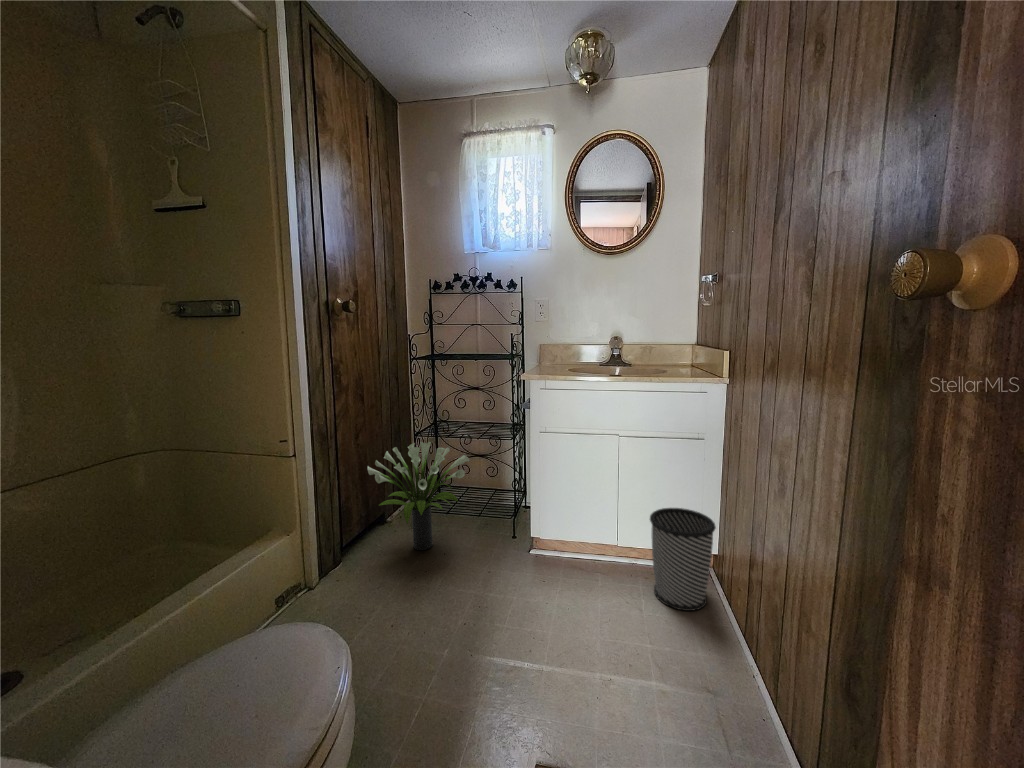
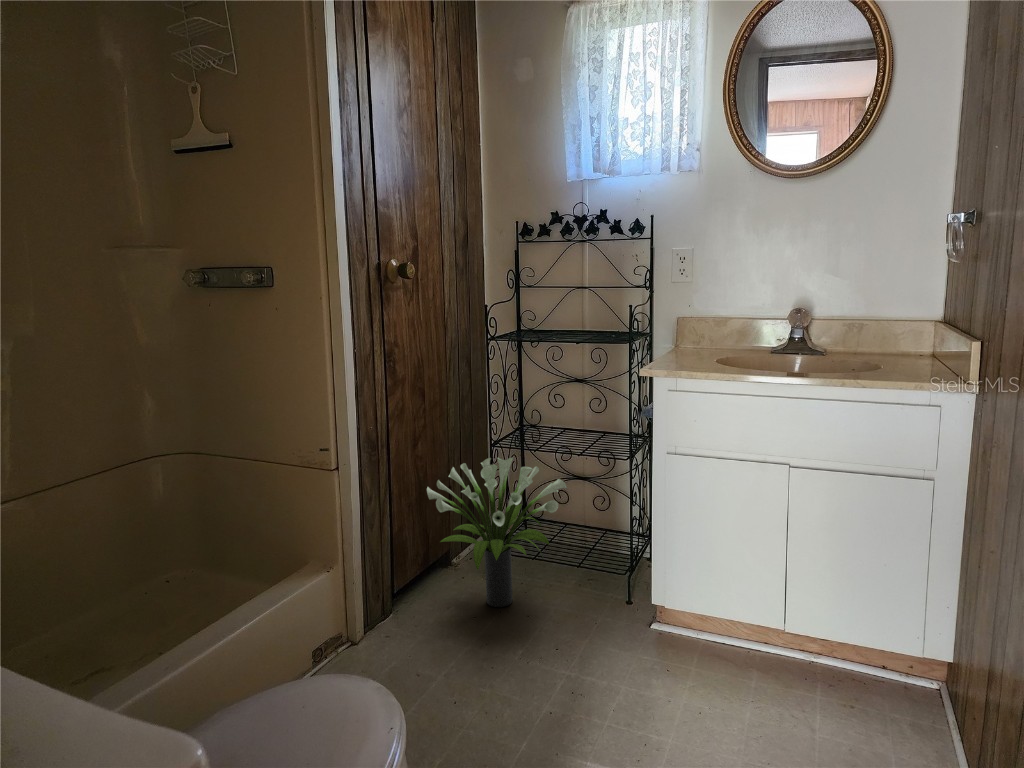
wastebasket: present [650,508,716,611] -> none [834,581,944,741]

